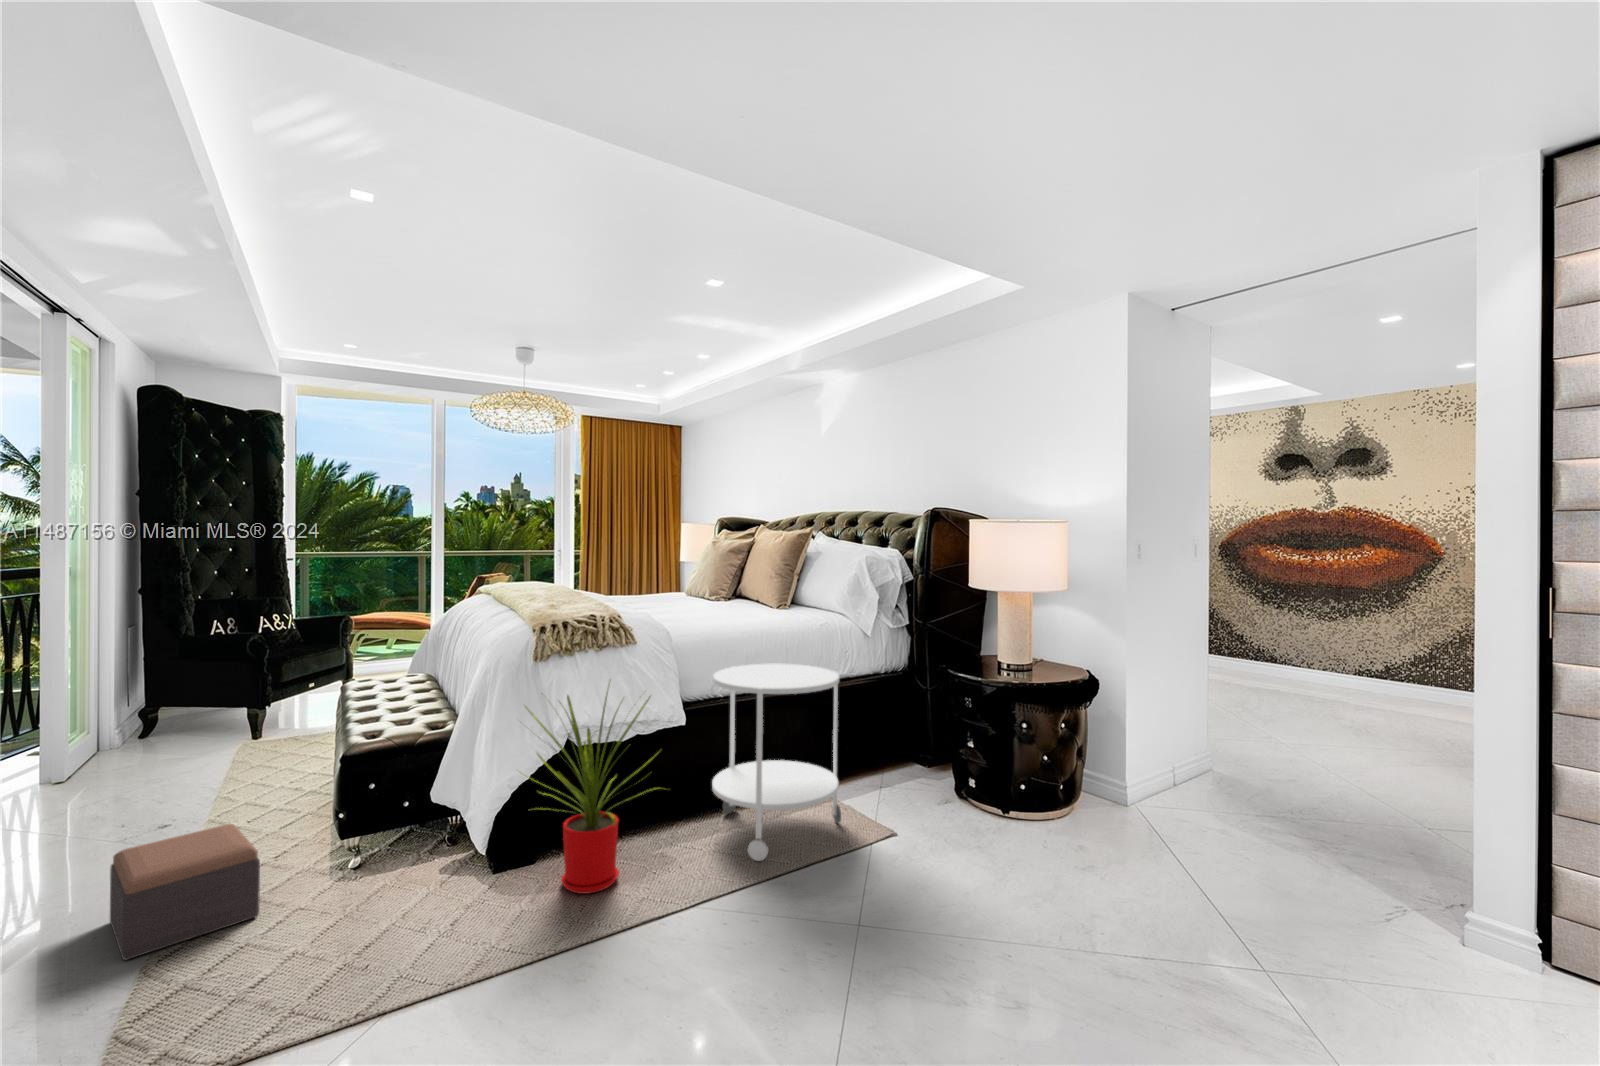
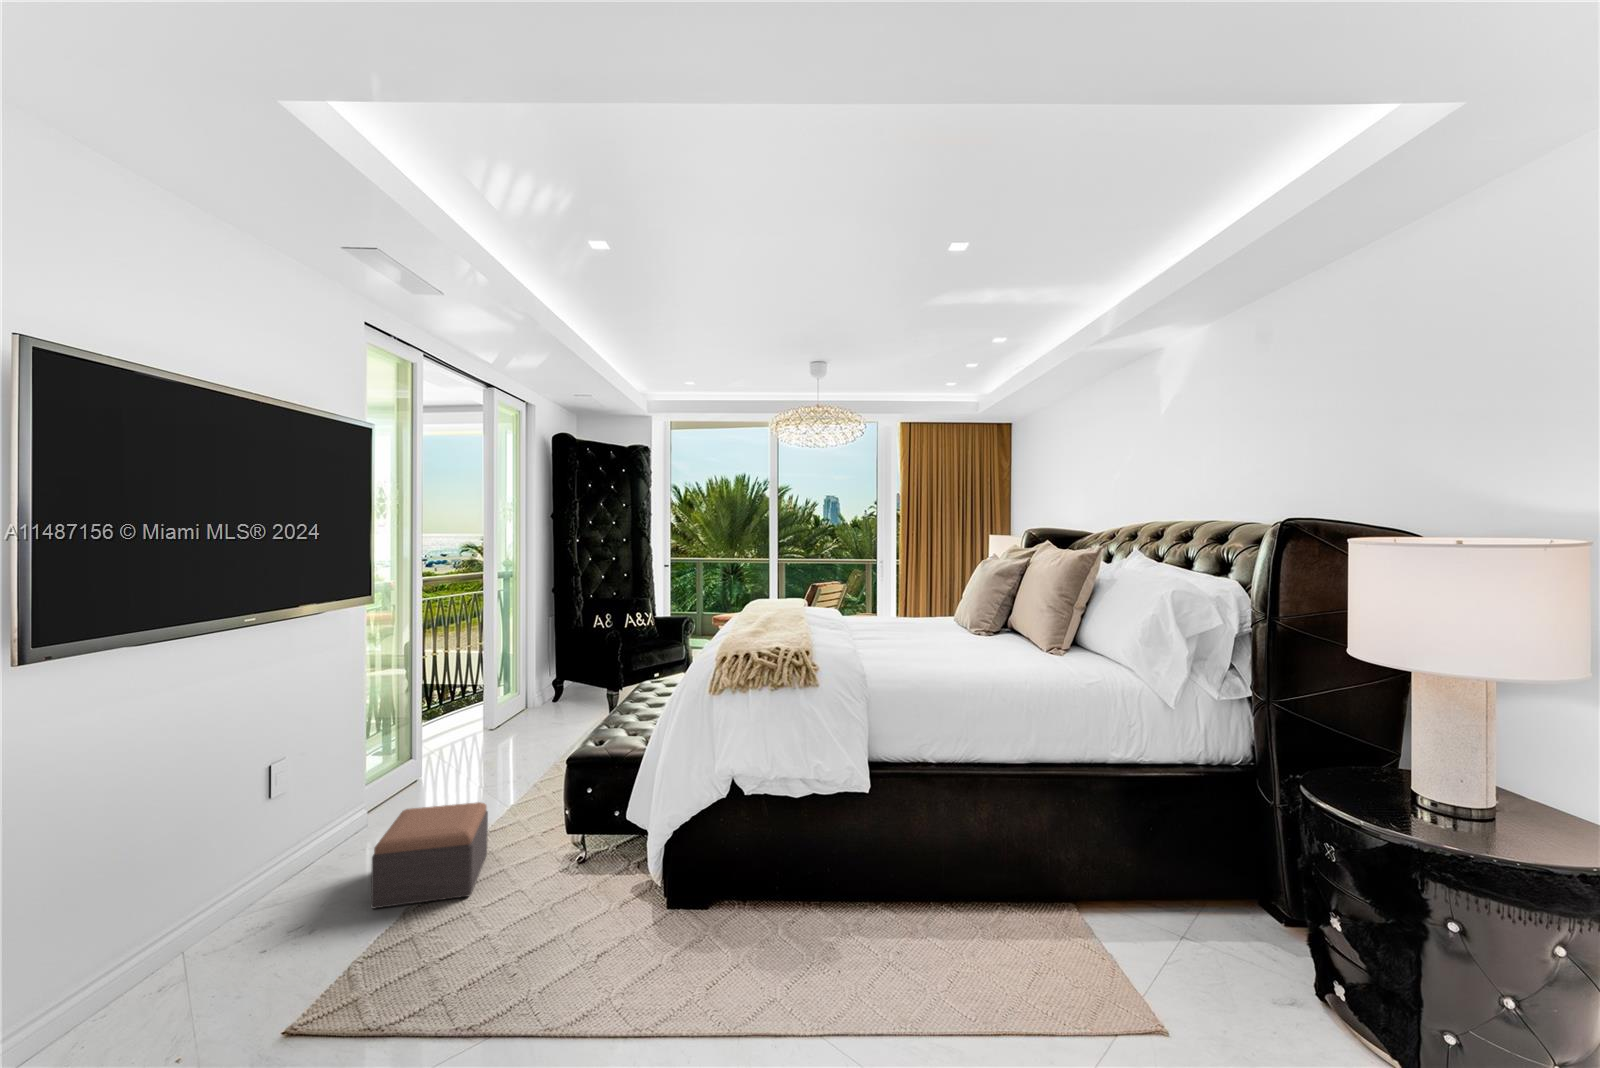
side table: present [712,664,841,861] -> none [894,727,1080,1012]
house plant: present [526,692,656,894] -> none [642,726,816,983]

